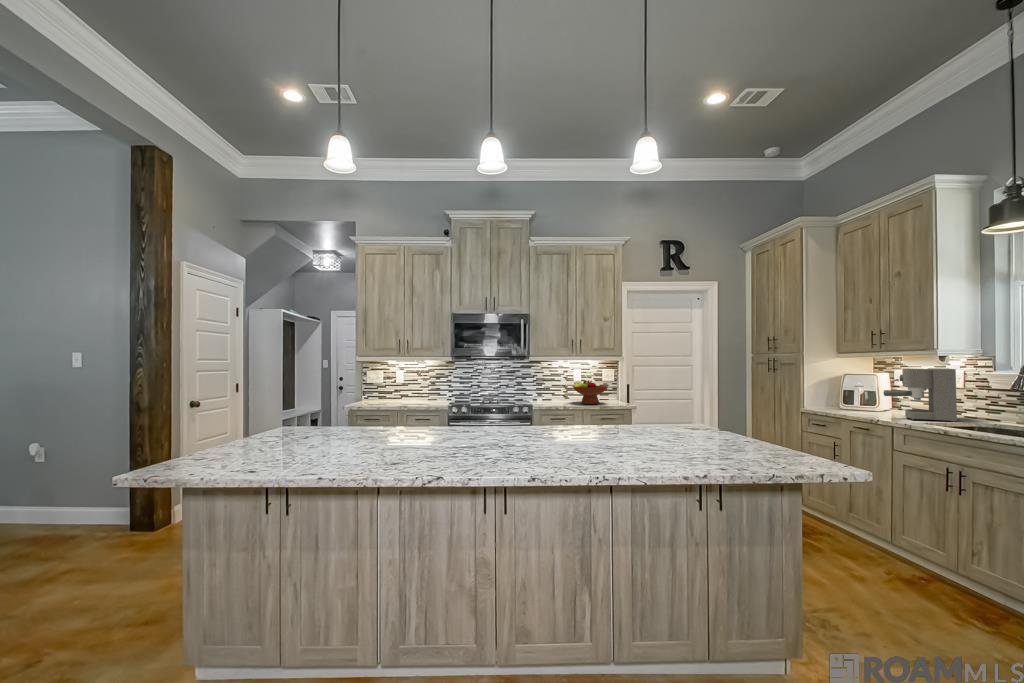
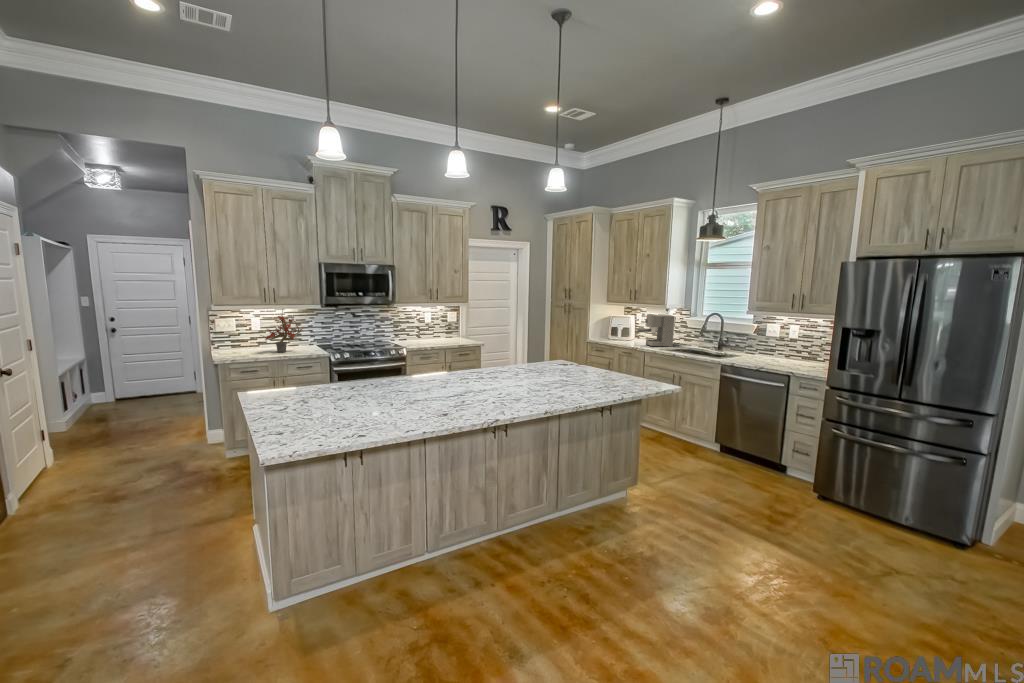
potted plant: none [390,359,434,404] -> present [263,311,303,352]
fruit bowl: present [572,380,608,404] -> none [431,324,460,343]

